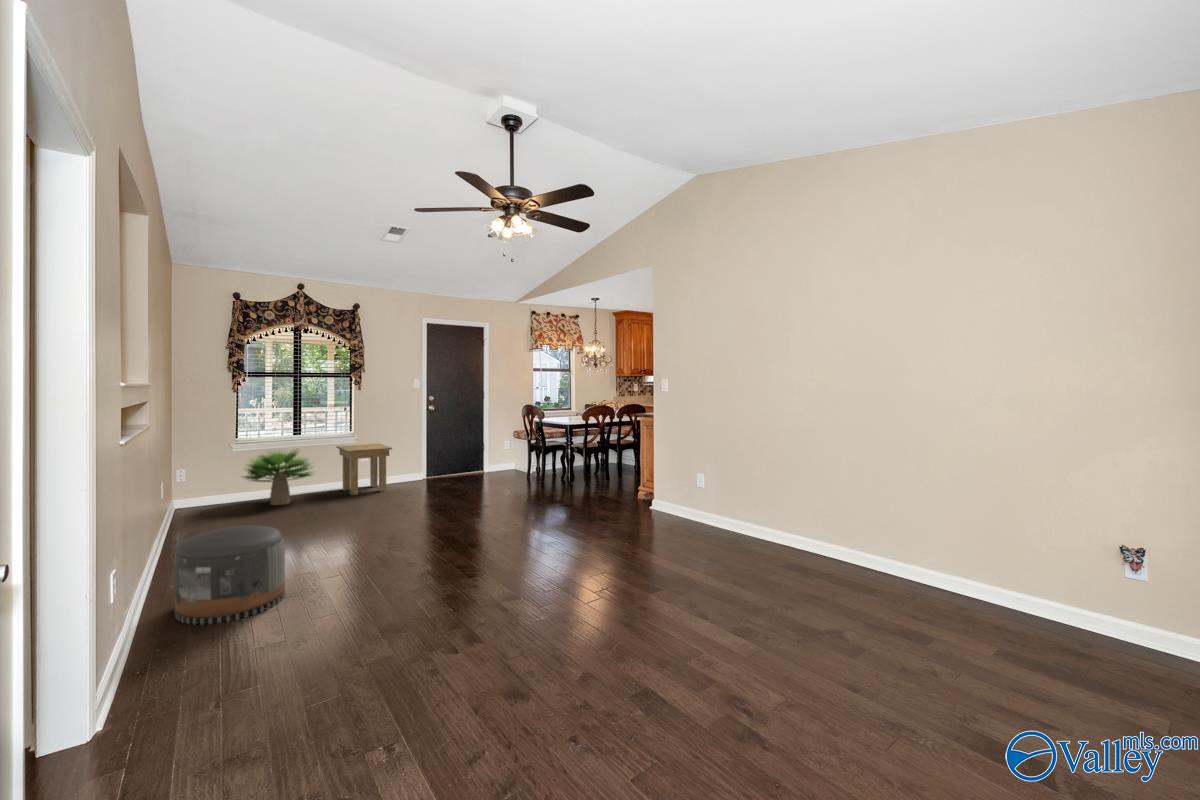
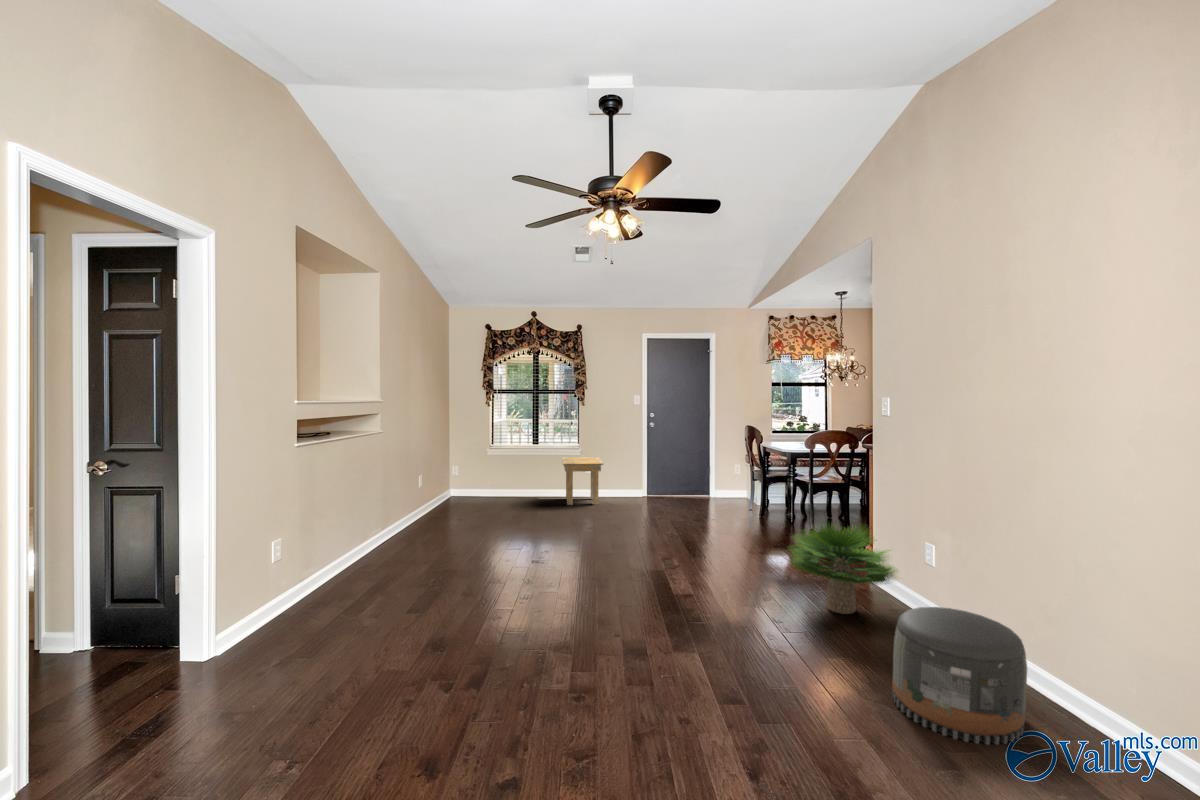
potted plant: present [244,450,312,505] -> present [792,524,896,614]
pouf: present [174,525,285,625] -> present [892,607,1027,745]

